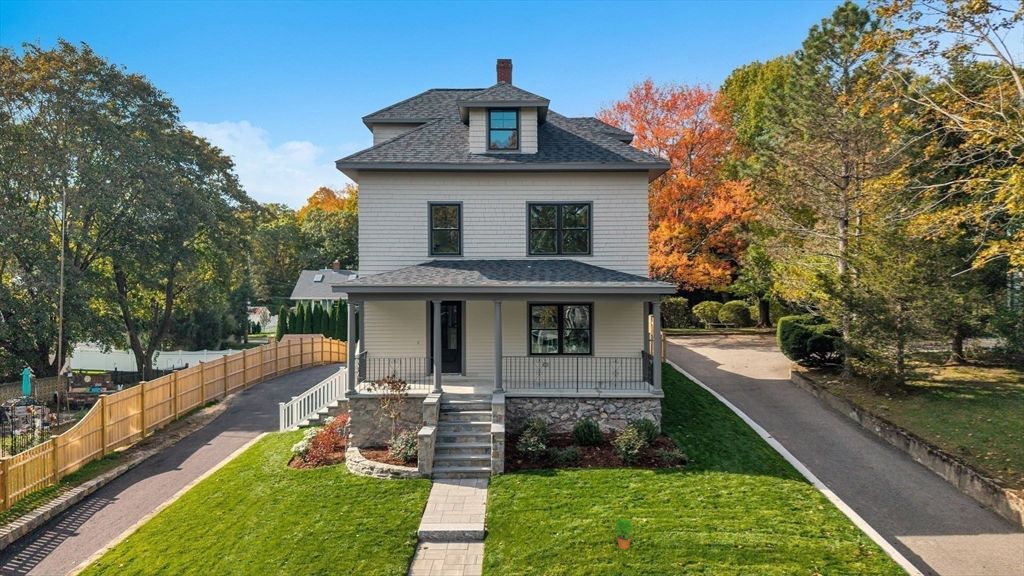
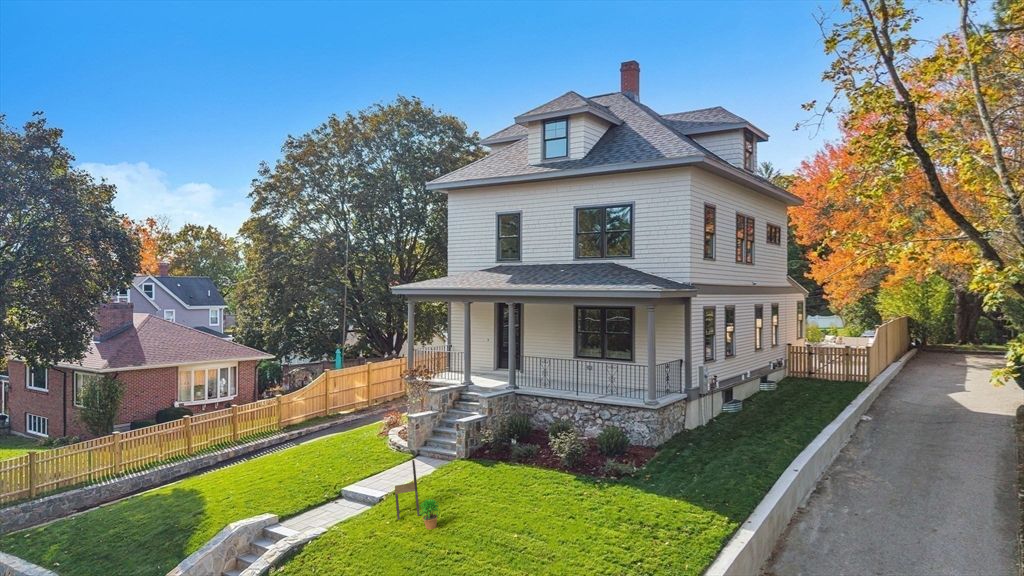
chair: none [559,484,588,550] -> present [395,460,420,520]

